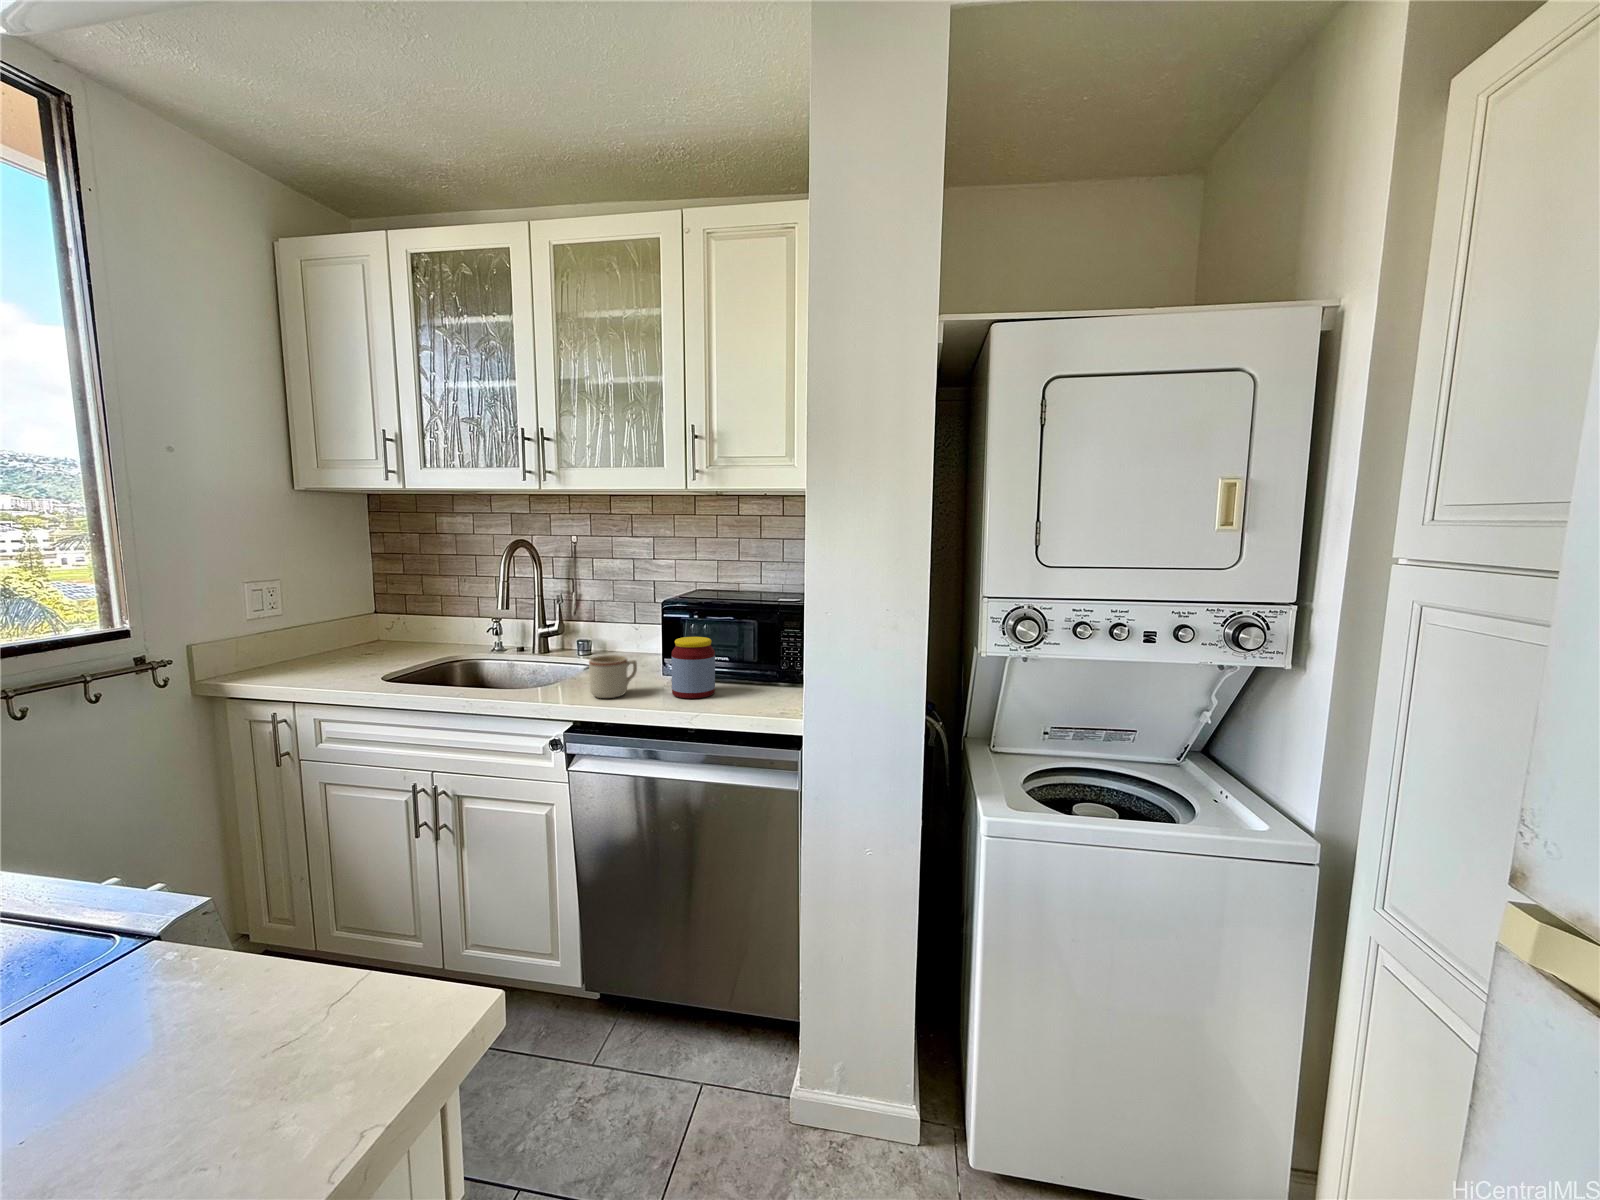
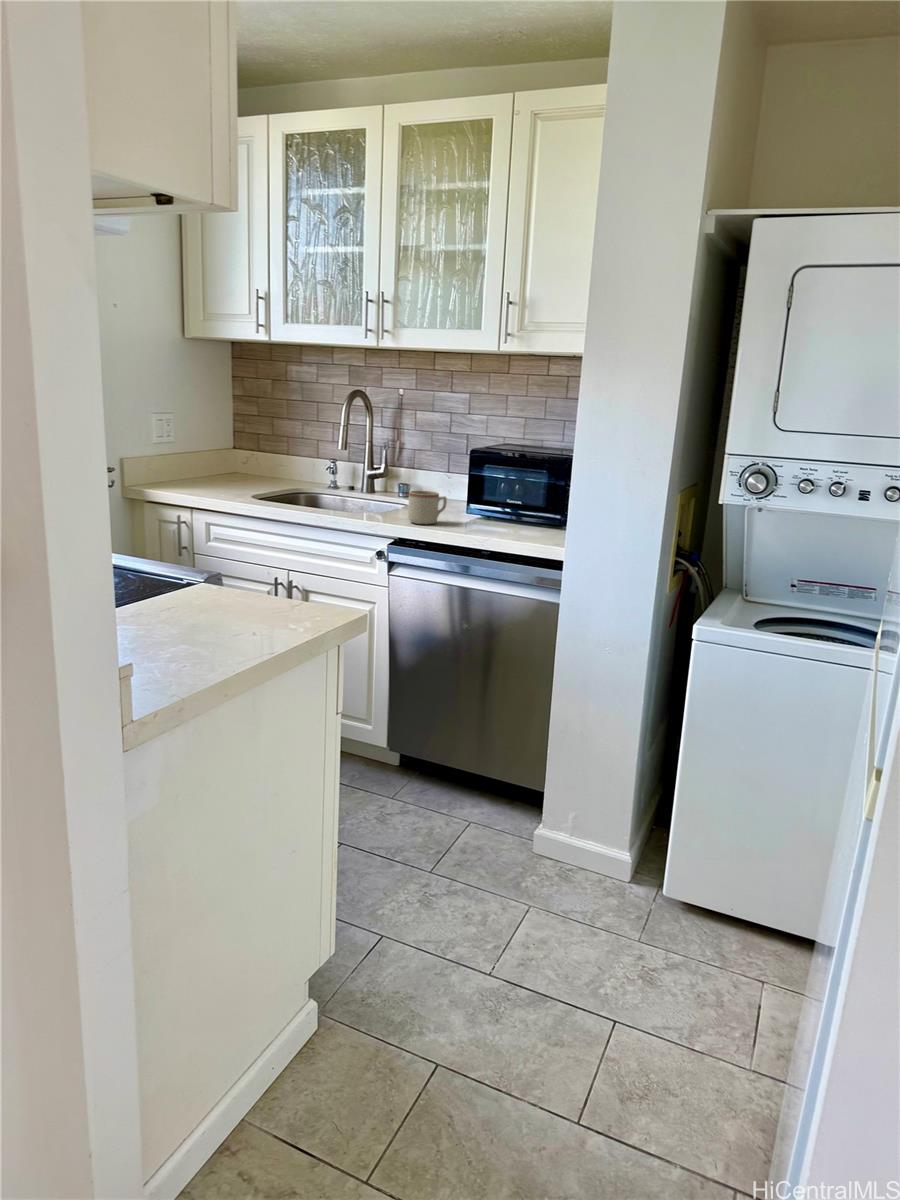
jar: present [672,637,715,698] -> none [473,480,511,530]

